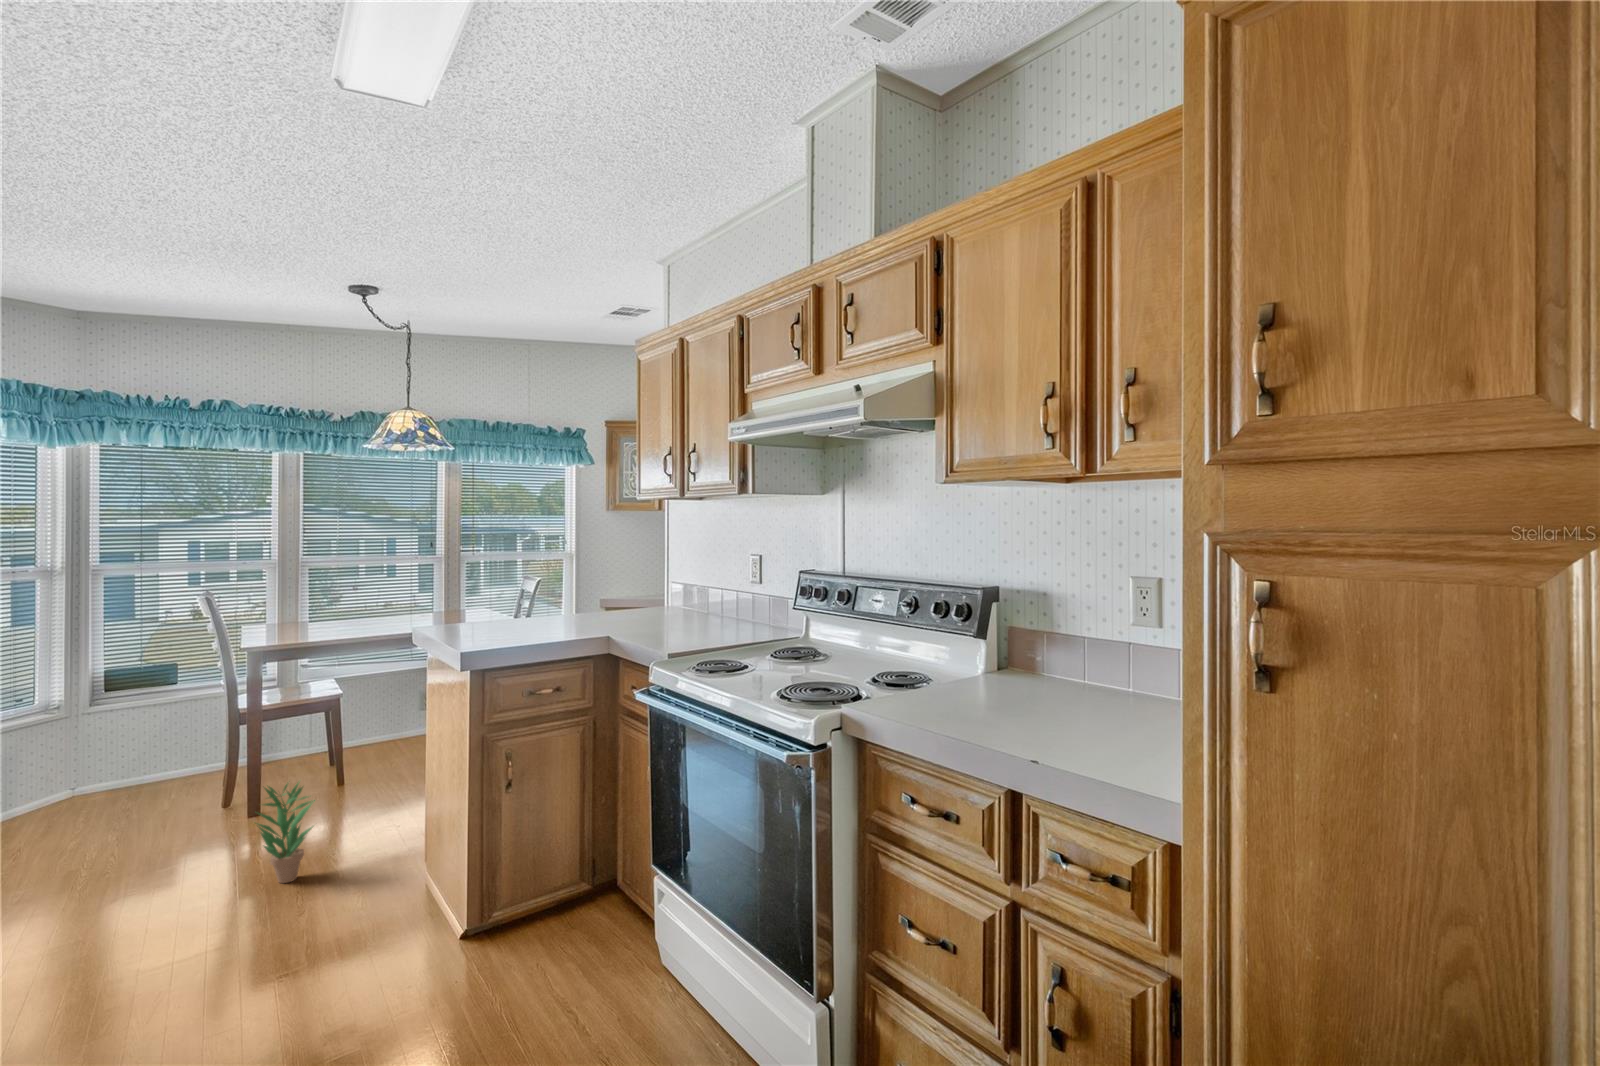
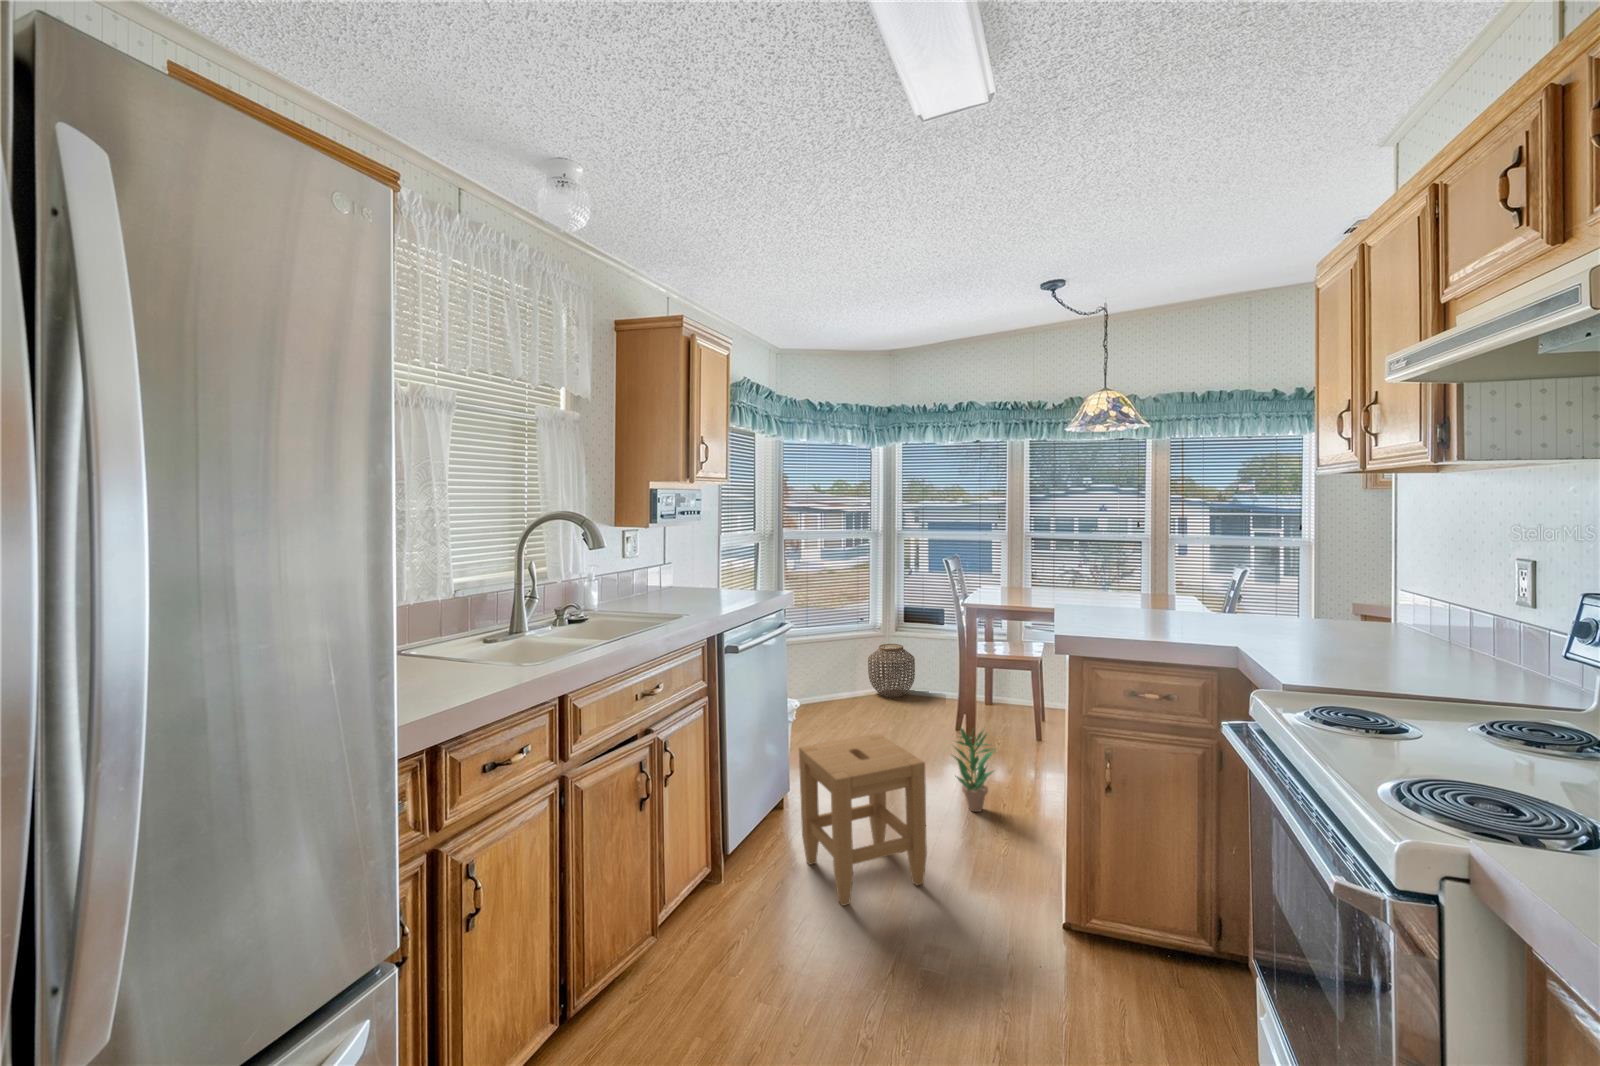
woven basket: none [48,725,137,804] -> present [868,644,915,697]
stool: none [34,813,256,1038] -> present [799,733,927,906]

